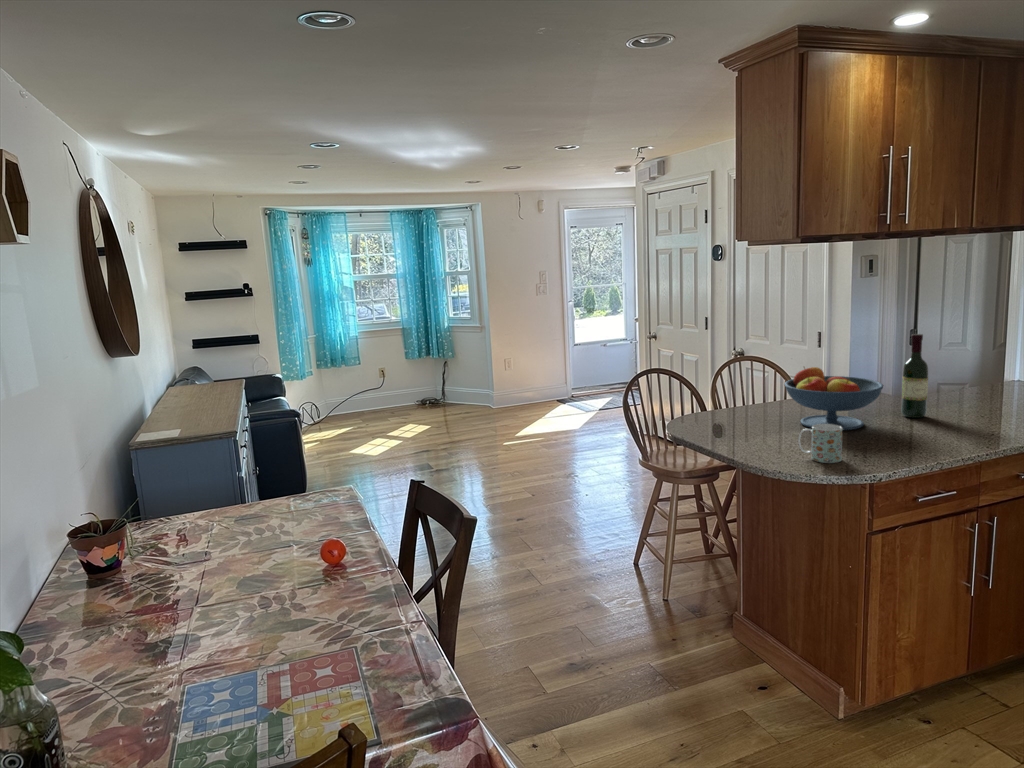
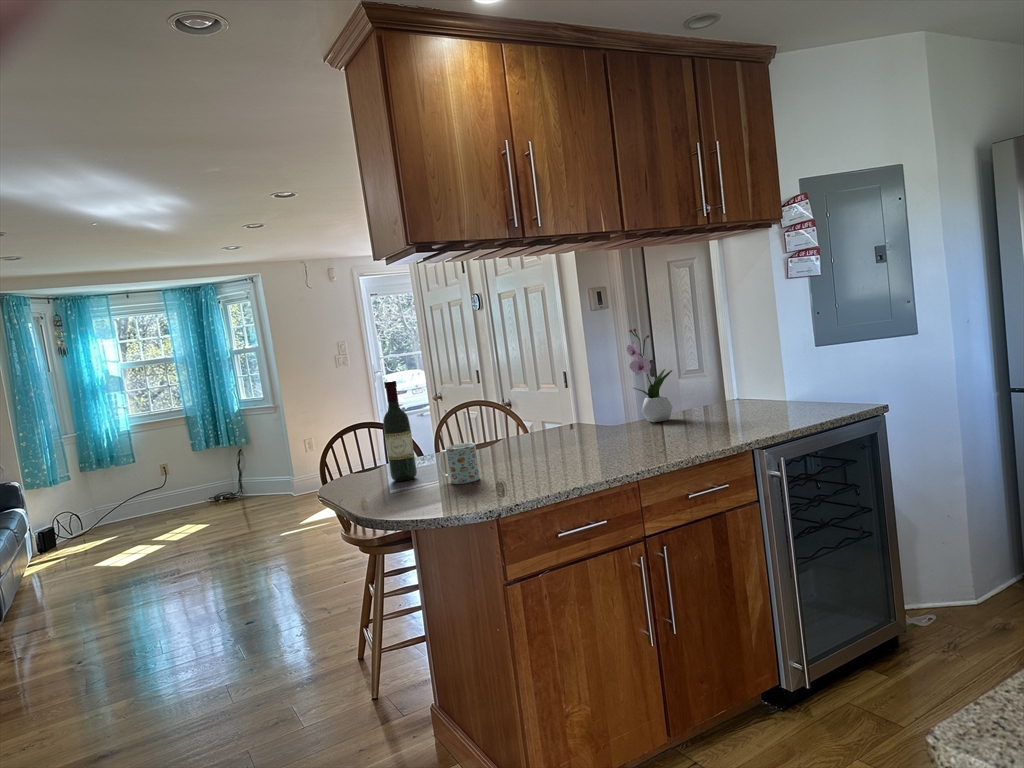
flower arrangement: none [950,315,1003,410] -> present [627,329,673,422]
wine bottle: present [901,334,928,418] -> present [383,380,417,481]
fruit bowl: present [784,367,883,430] -> none [460,393,553,456]

